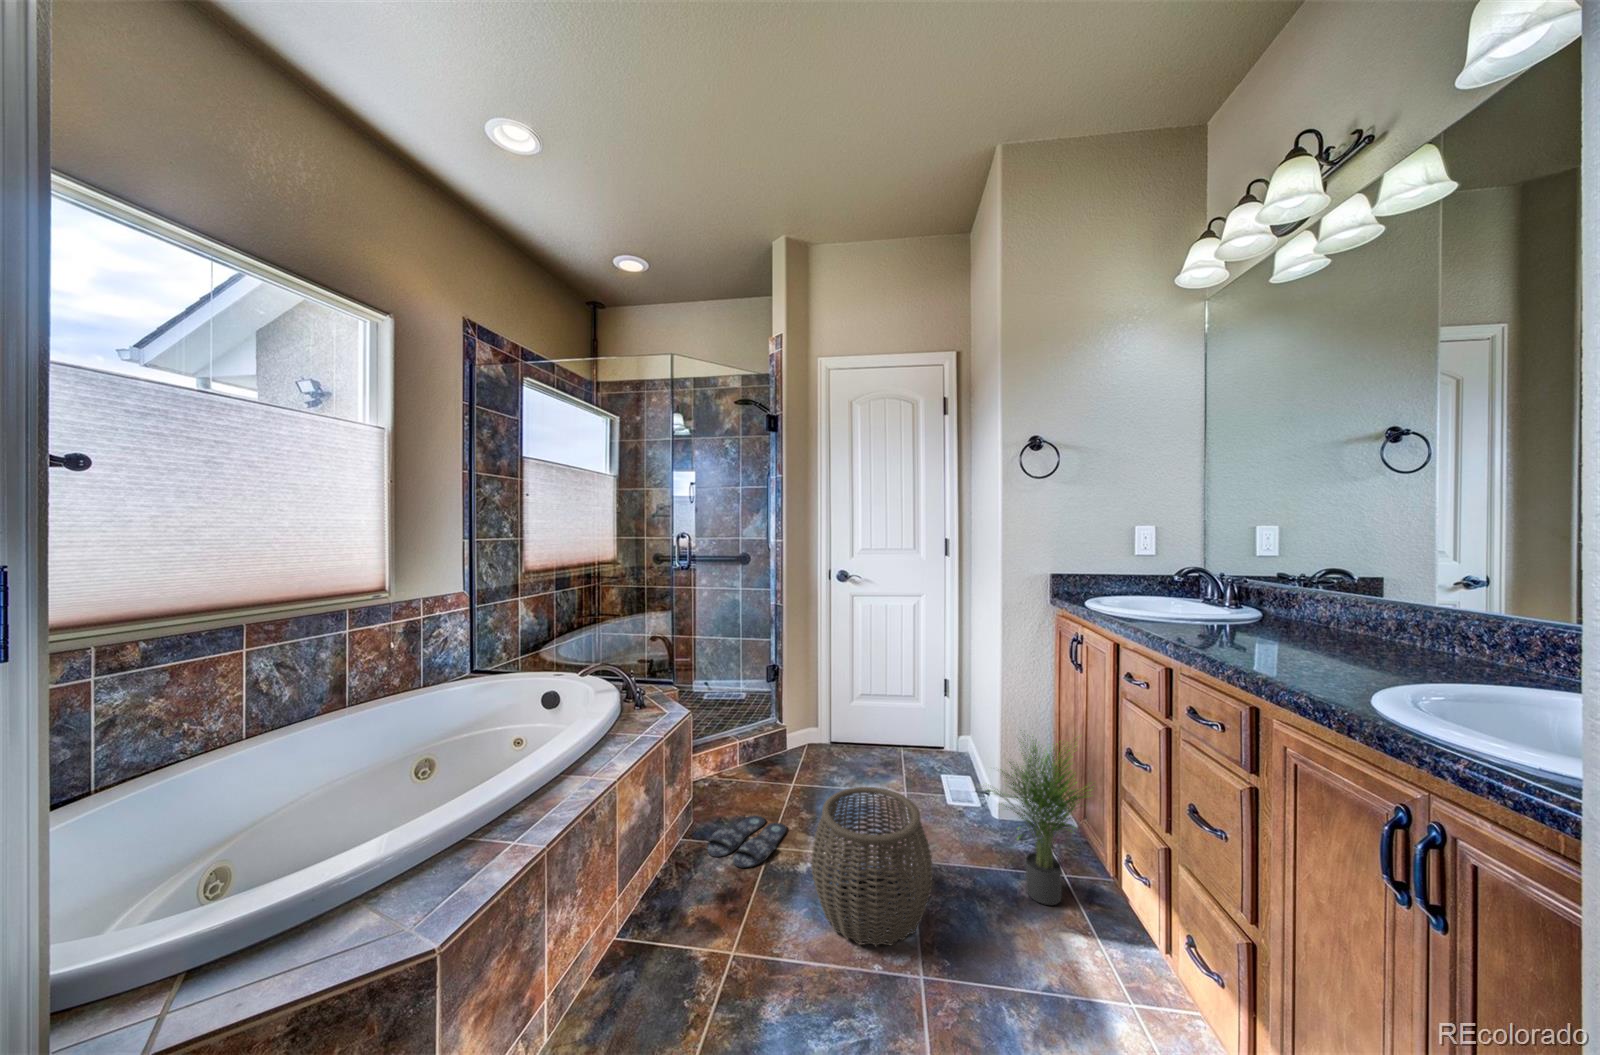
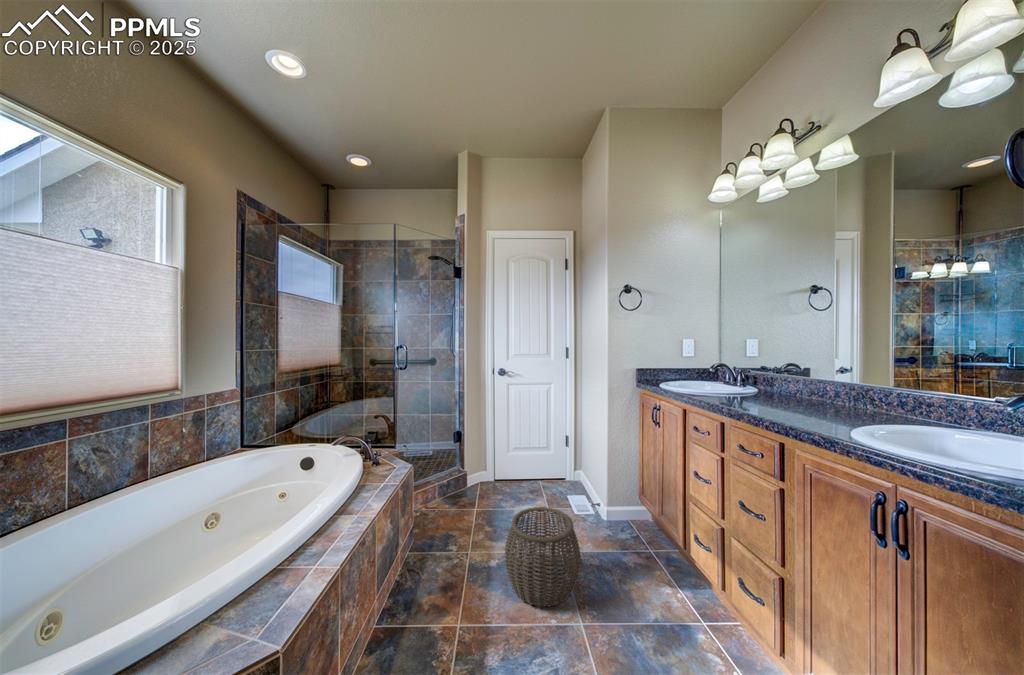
potted plant: present [988,740,1086,905] -> none [600,463,676,569]
slippers: present [708,815,787,868] -> none [429,532,480,568]

